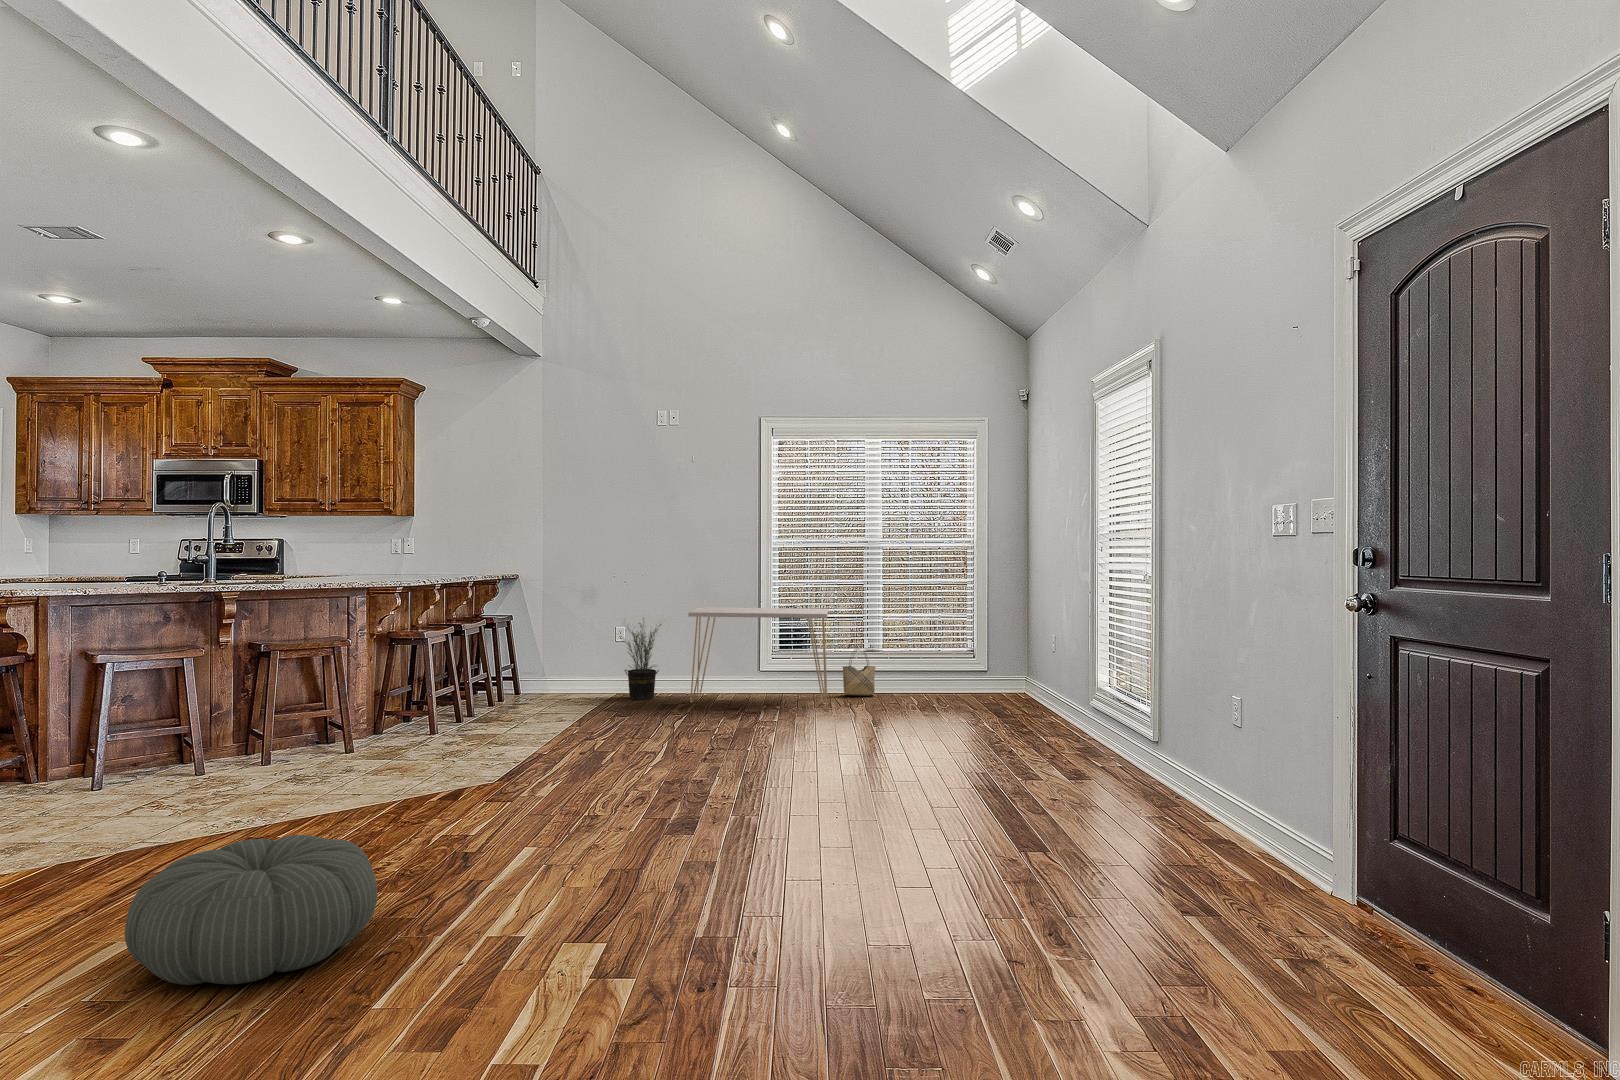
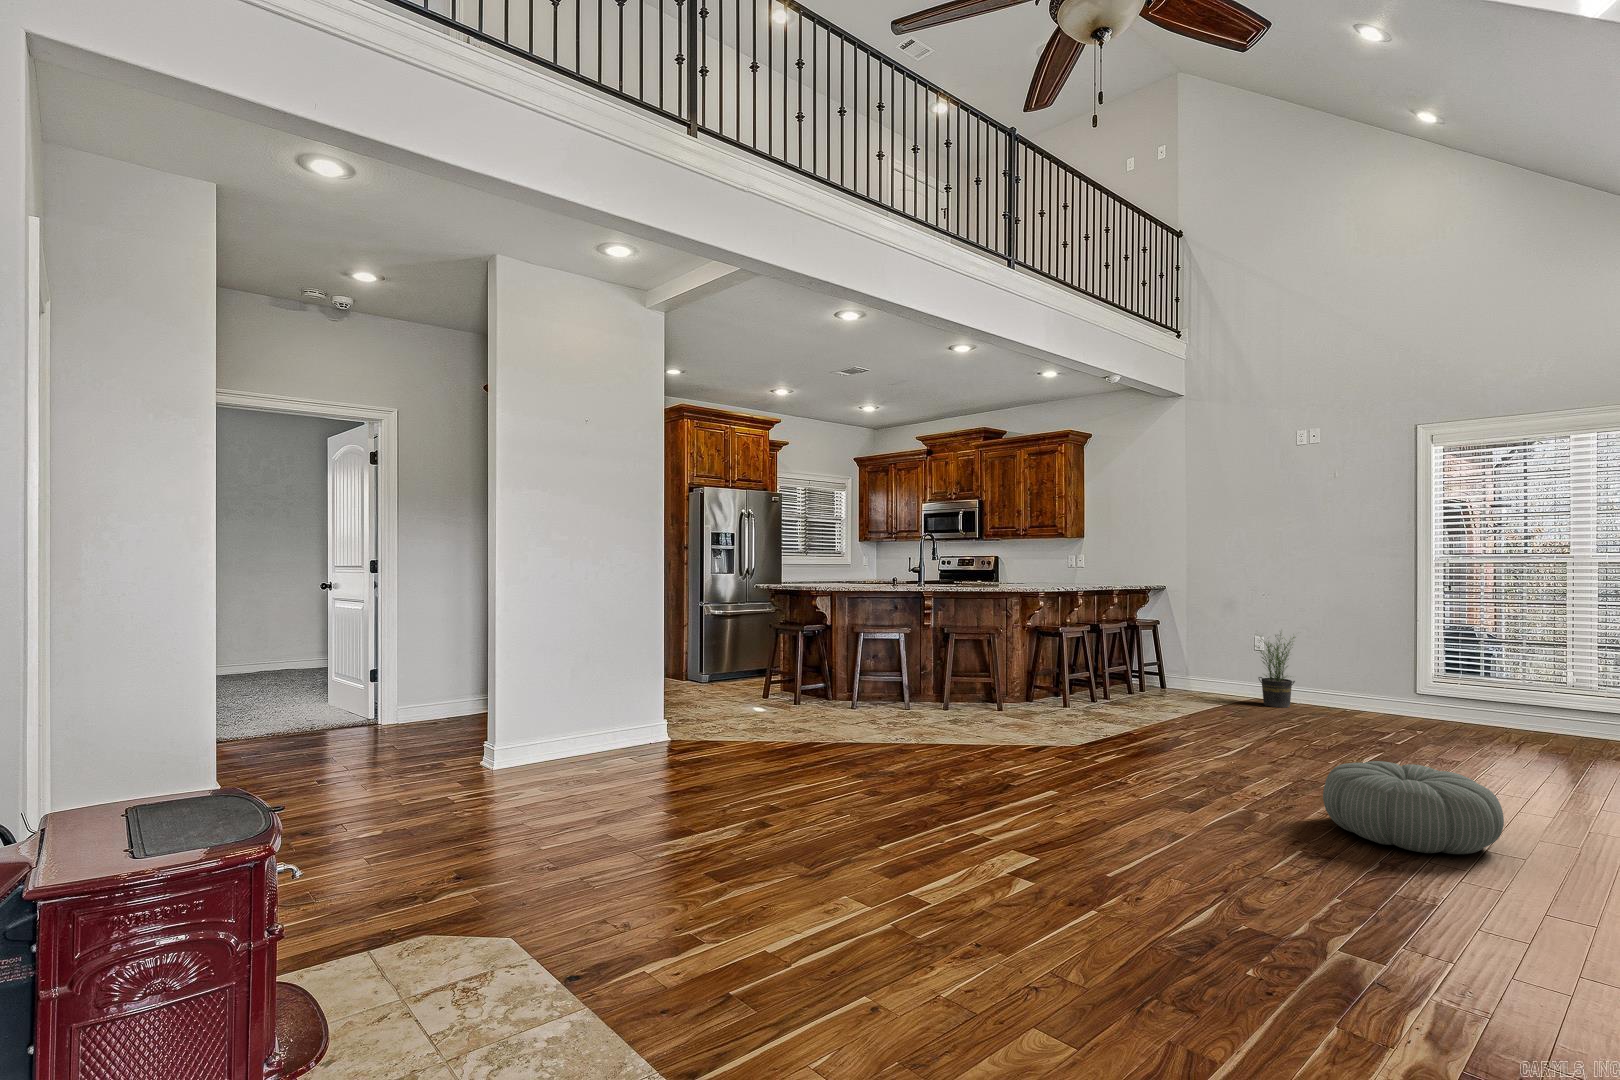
console table: present [688,607,828,705] -> none [1318,623,1510,740]
woven basket: present [843,649,875,696] -> none [1532,683,1586,740]
pouf: present [125,835,377,985] -> present [1323,761,1504,854]

